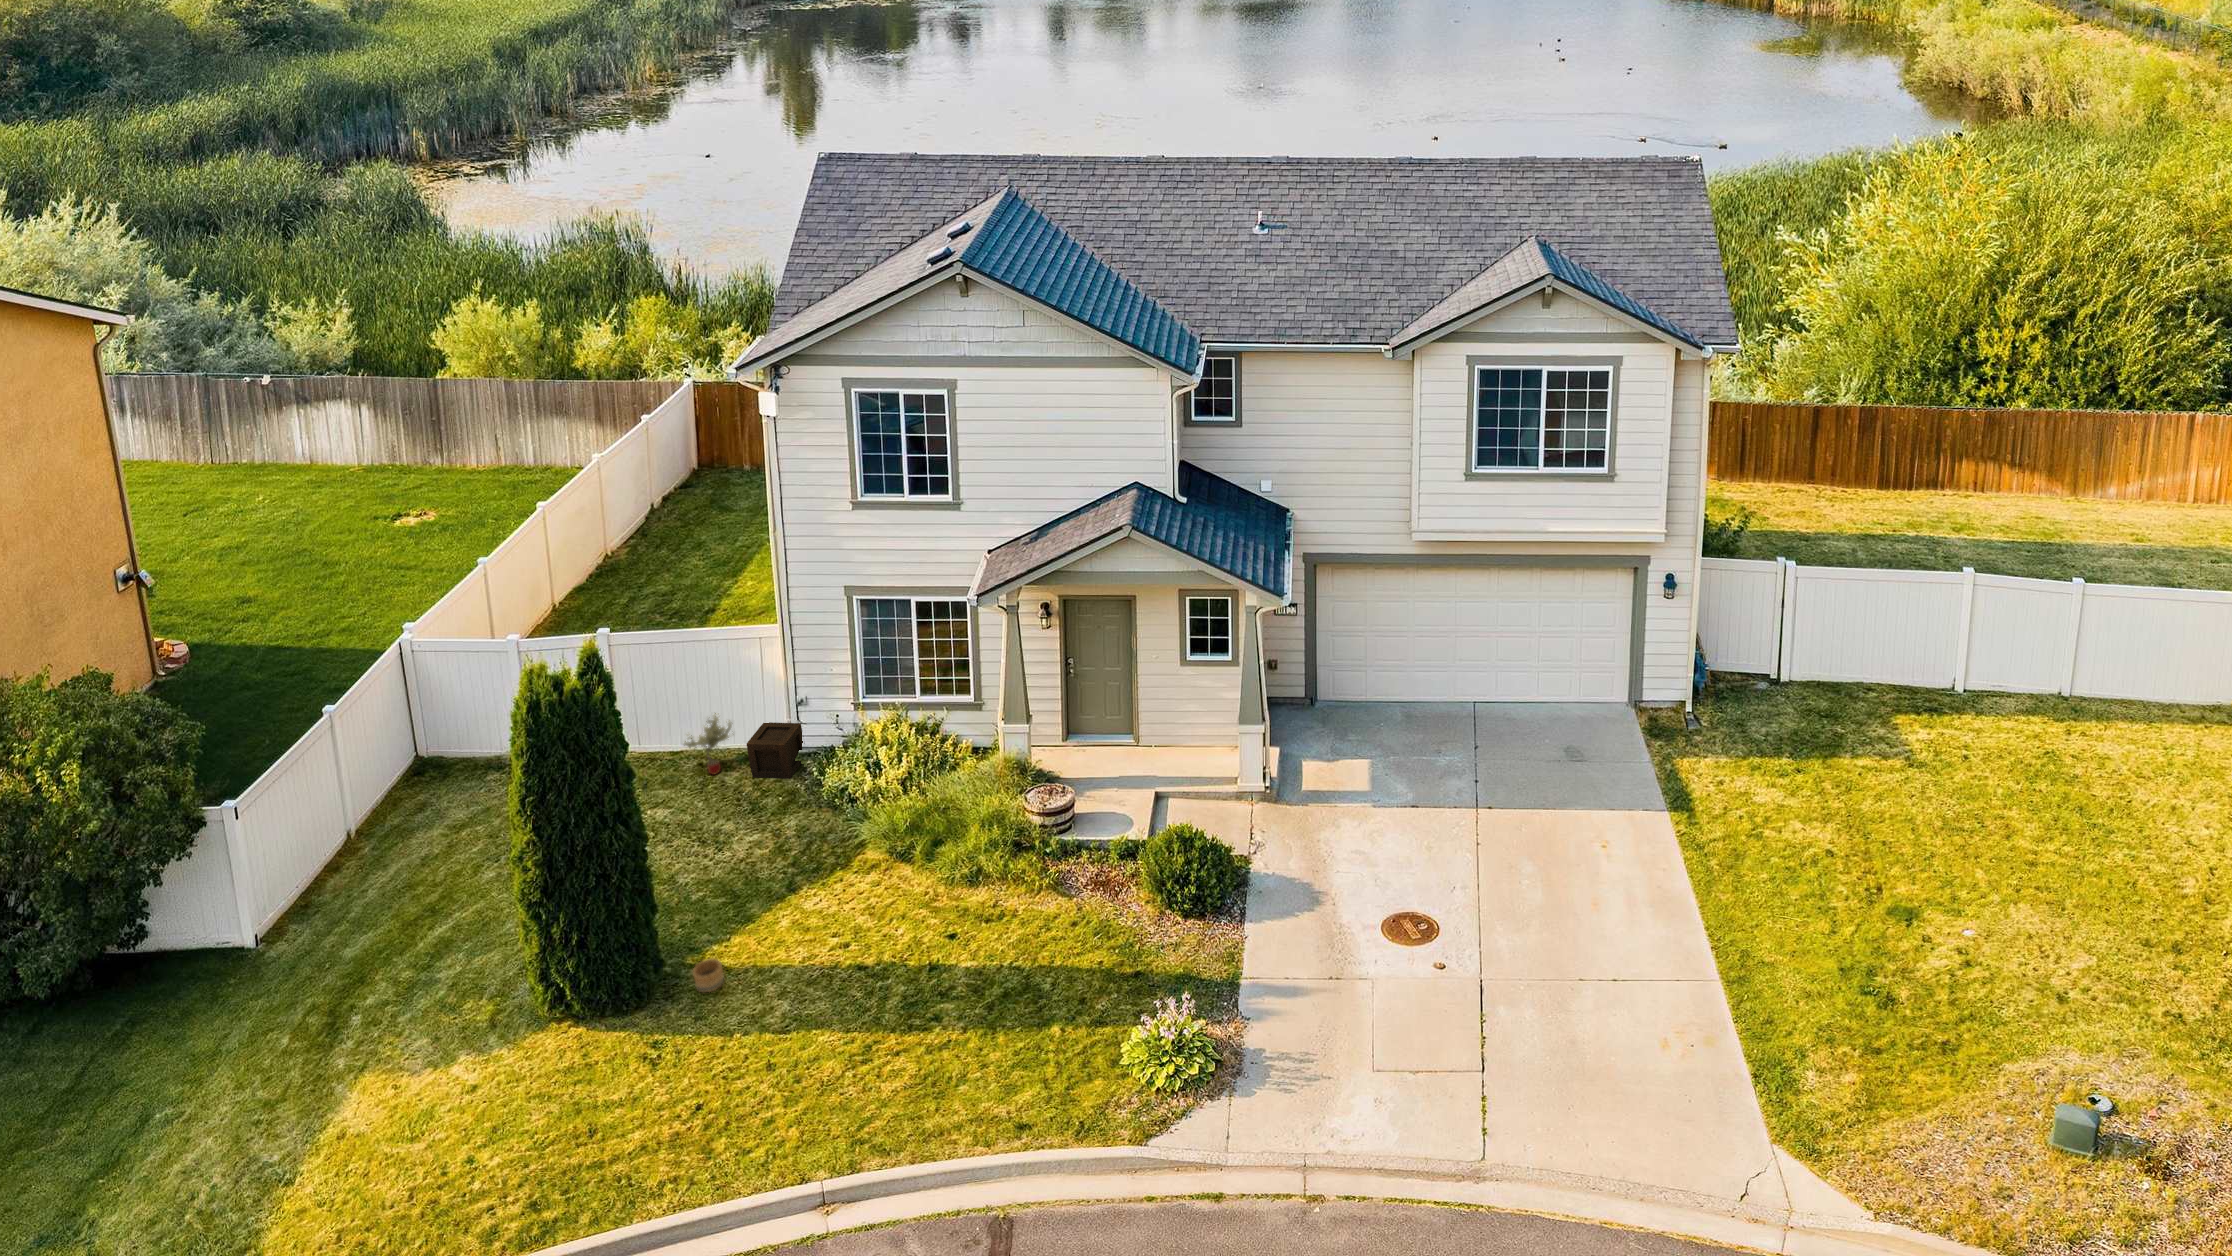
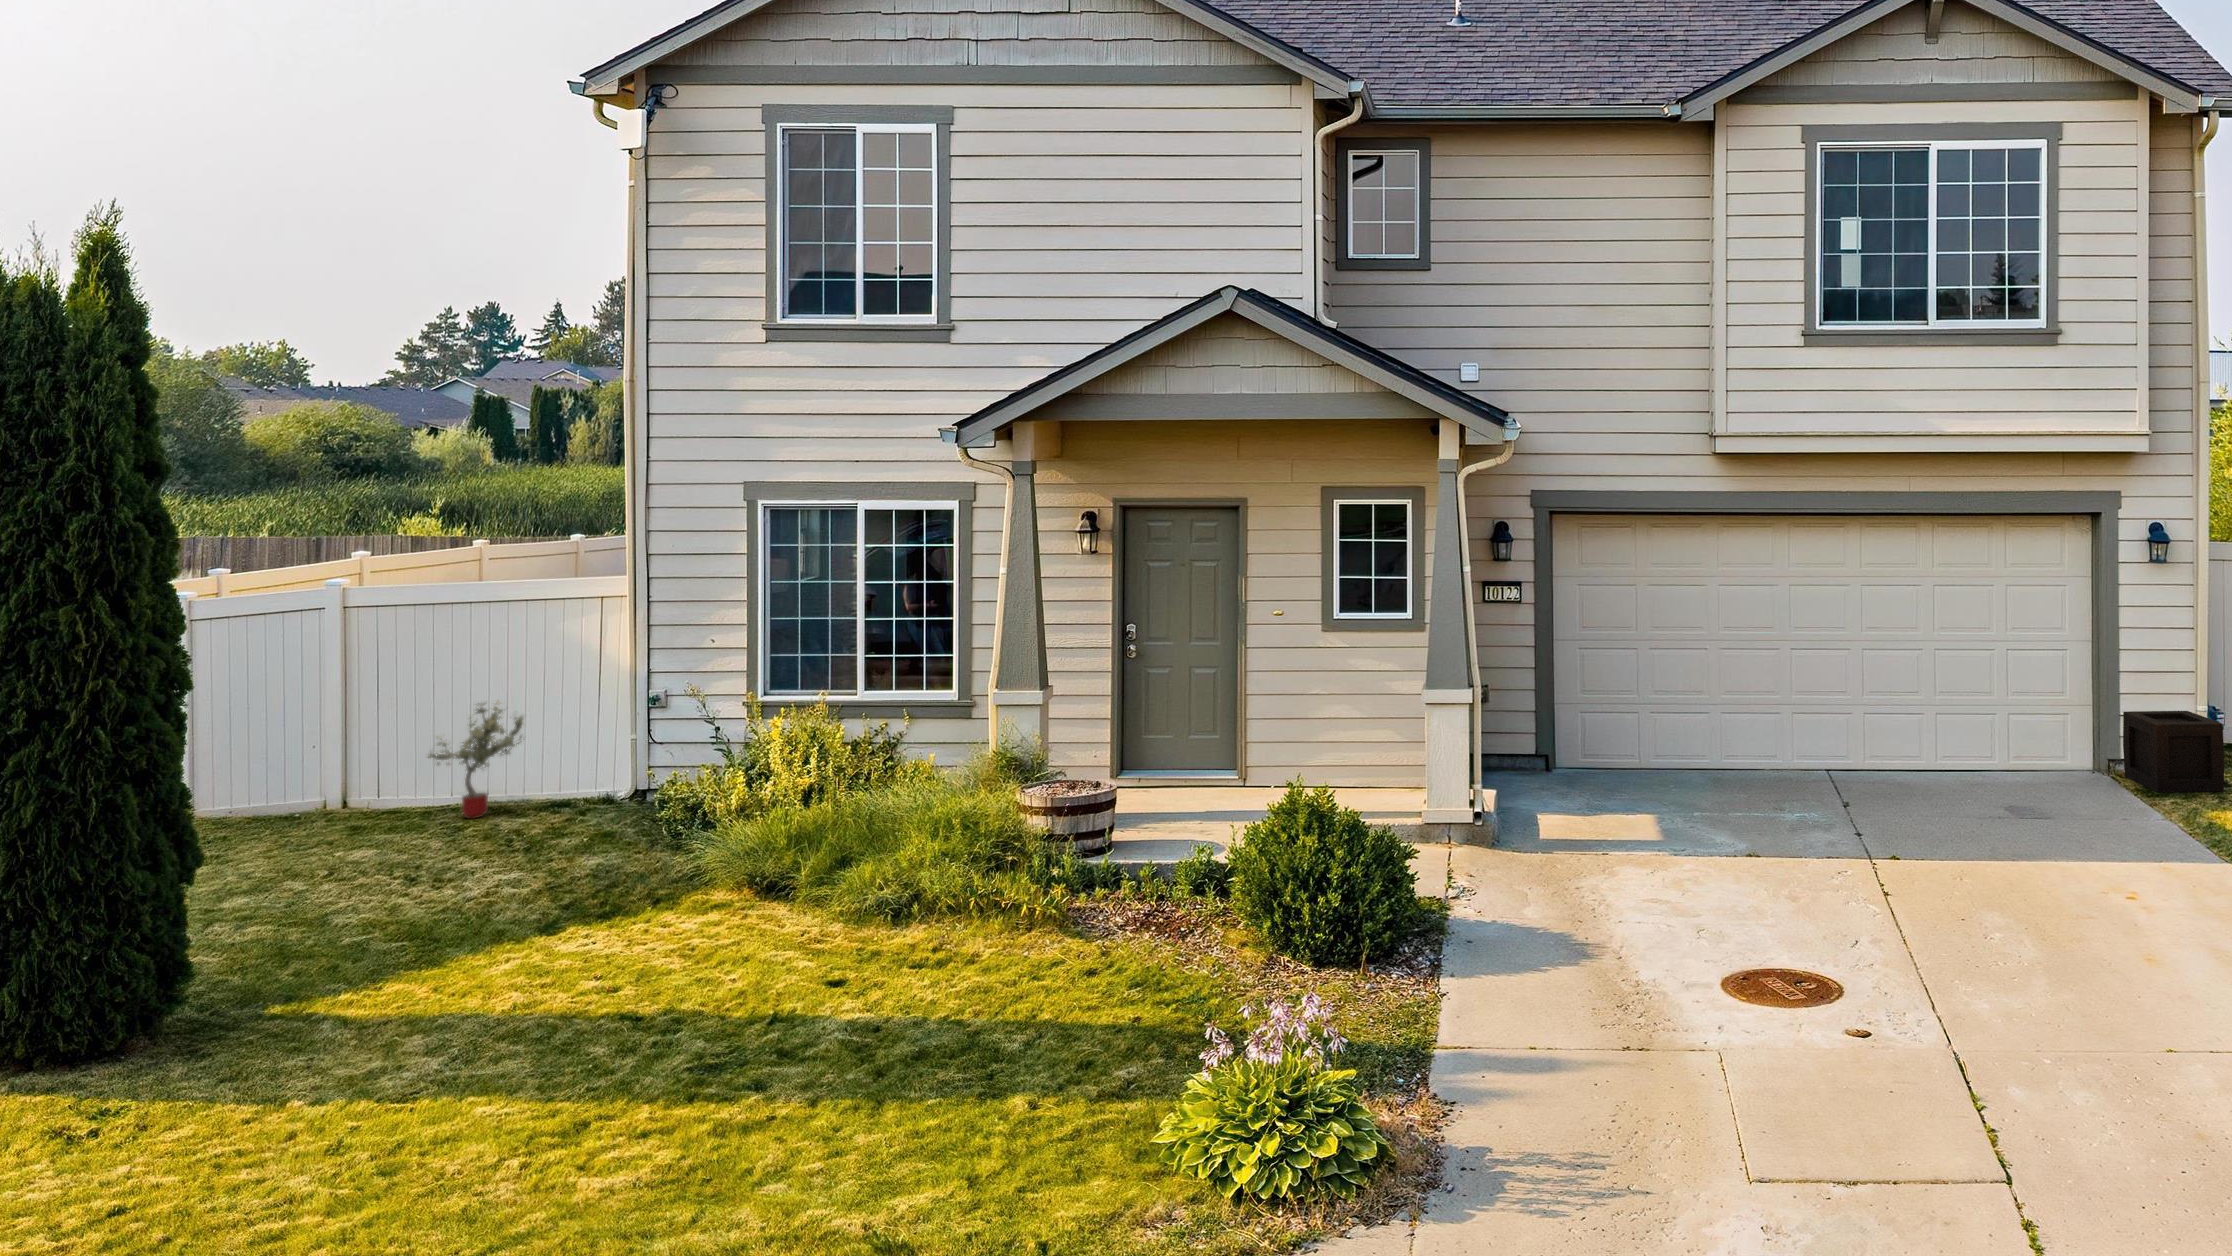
wooden crate: present [747,722,803,779] -> present [2123,711,2224,792]
basket: present [693,958,724,992] -> none [180,980,261,1048]

